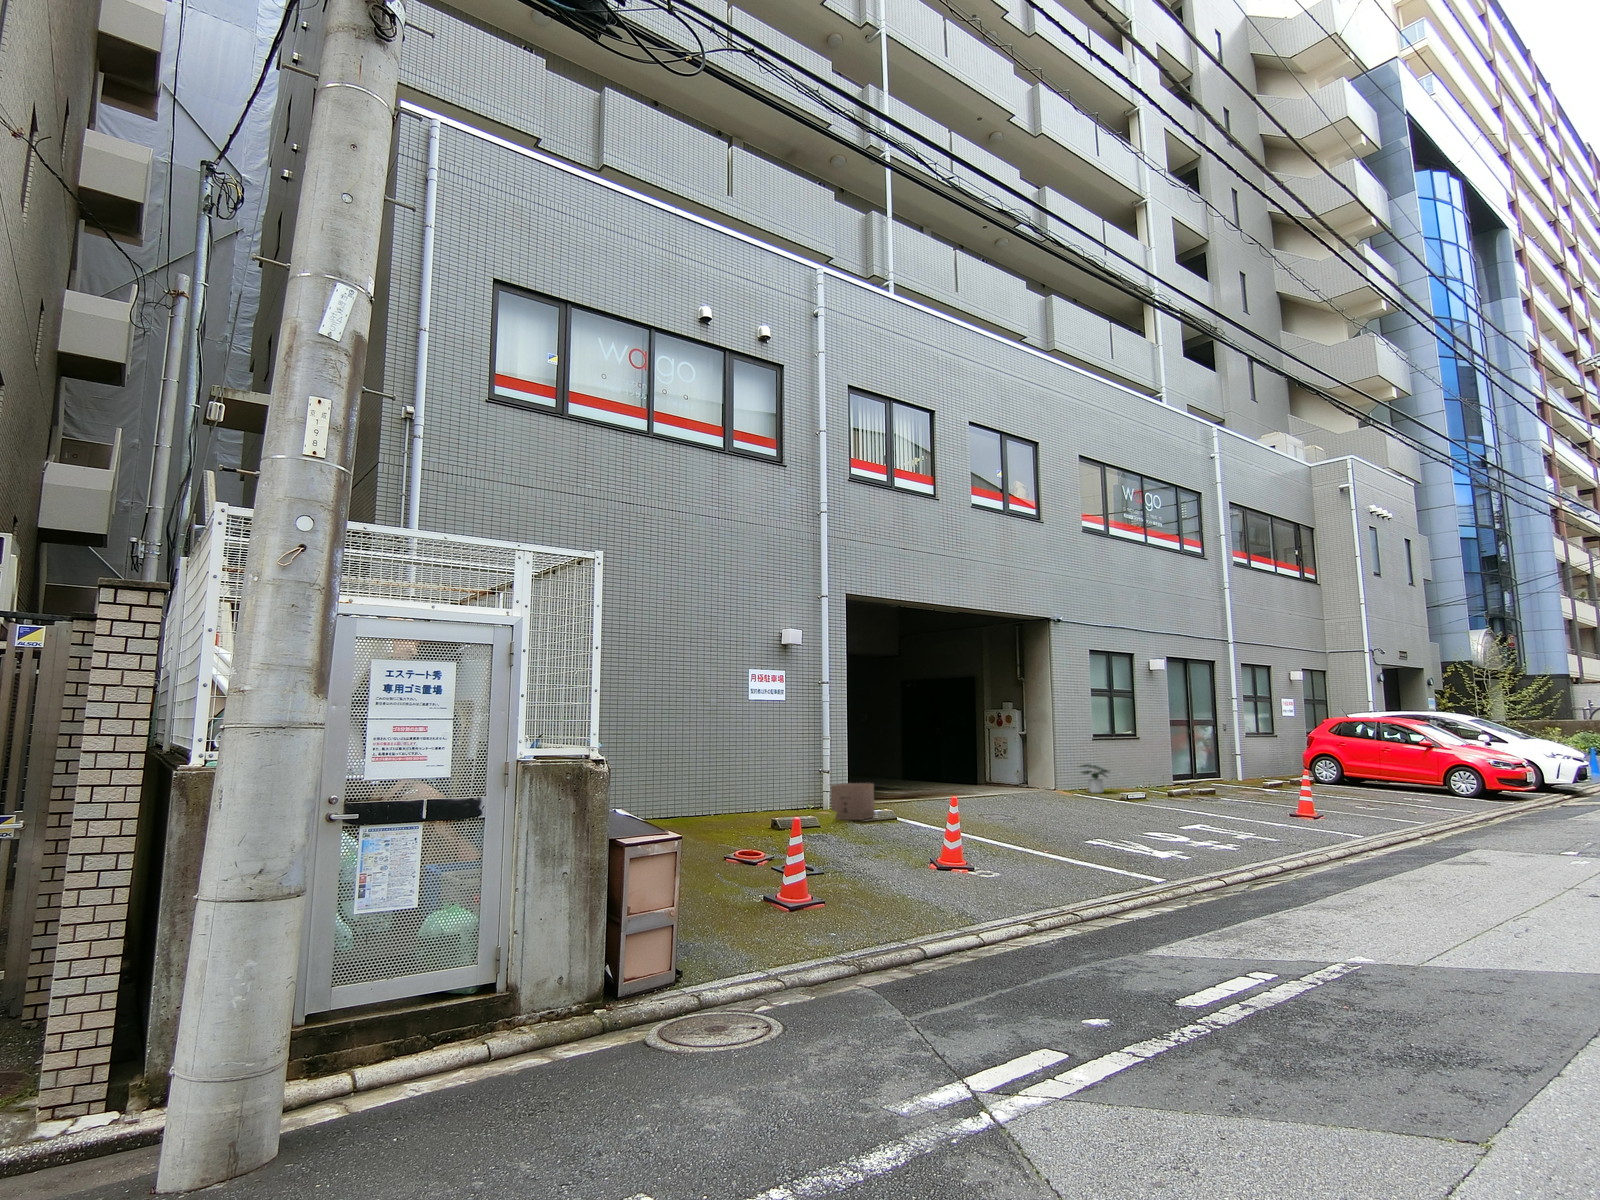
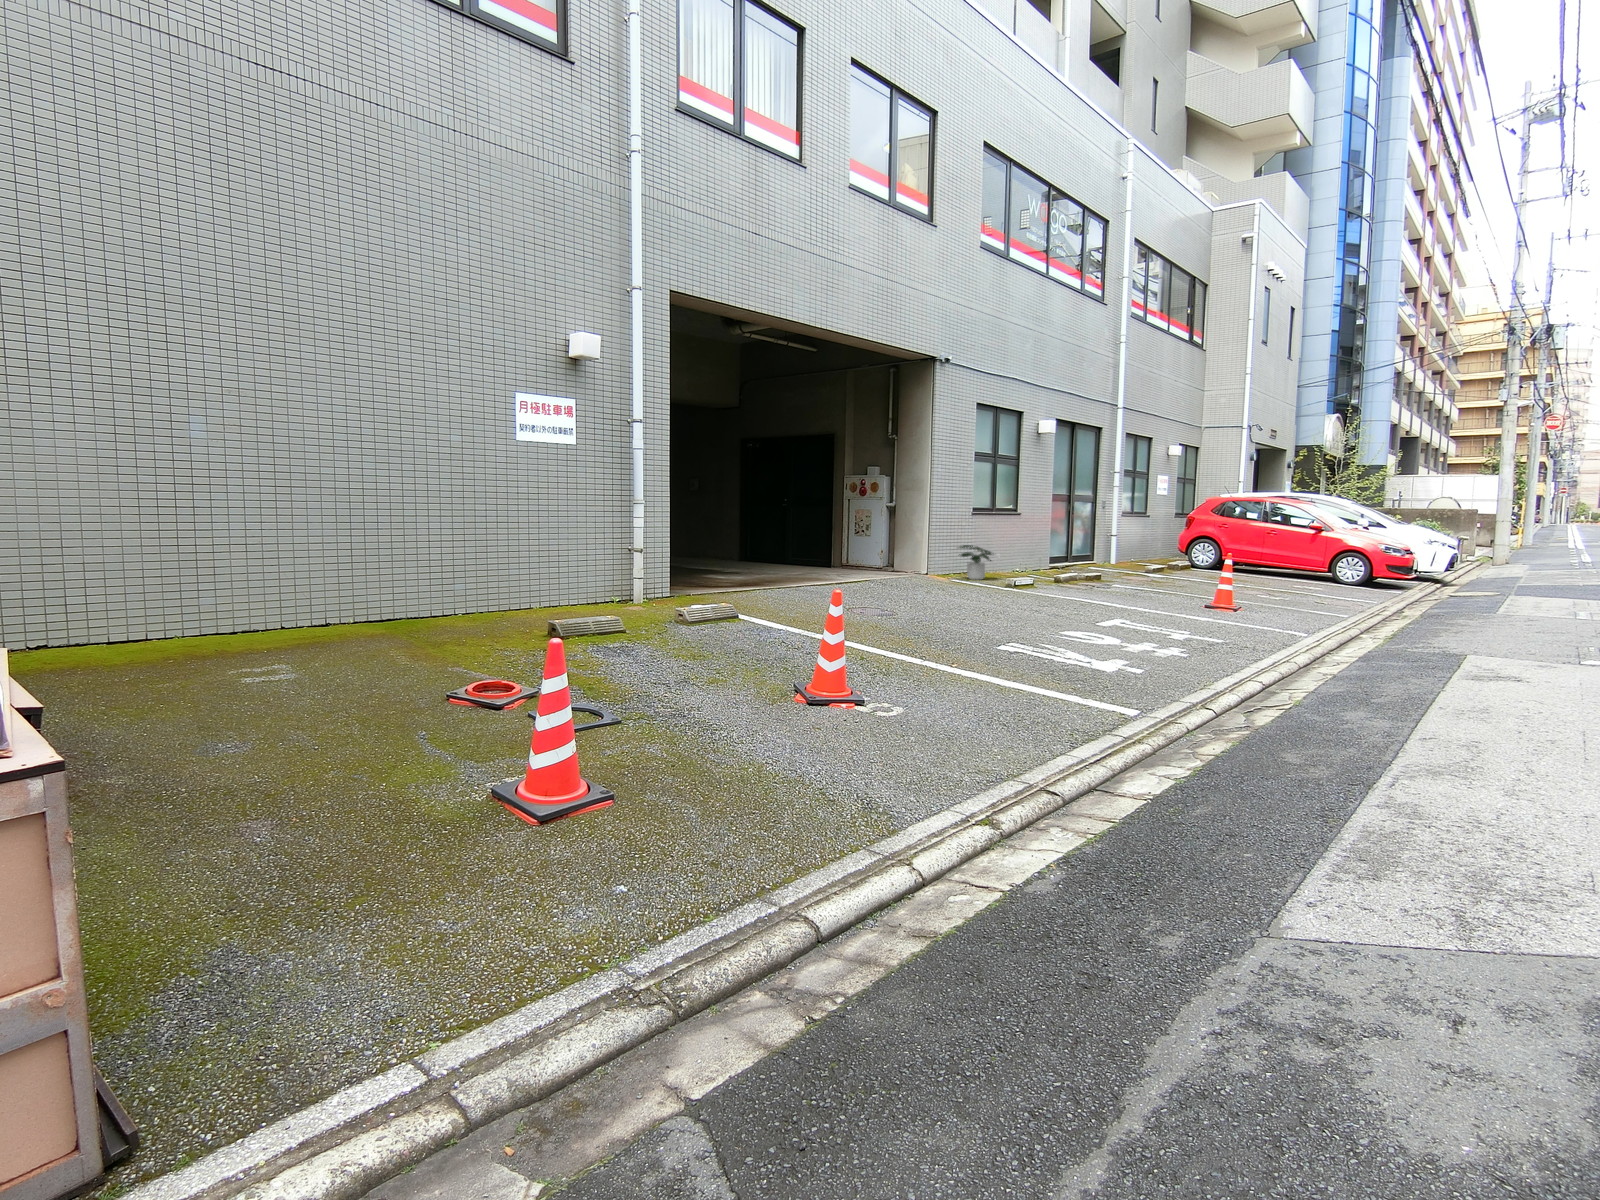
cardboard box: present [830,783,875,820] -> none [642,568,707,621]

